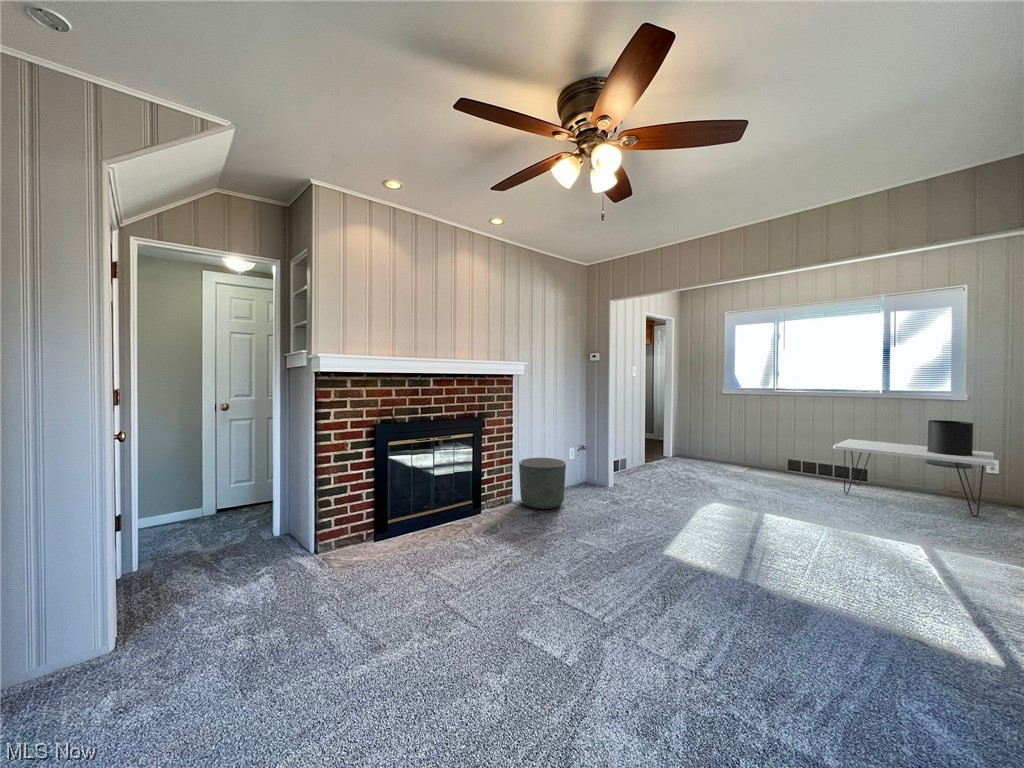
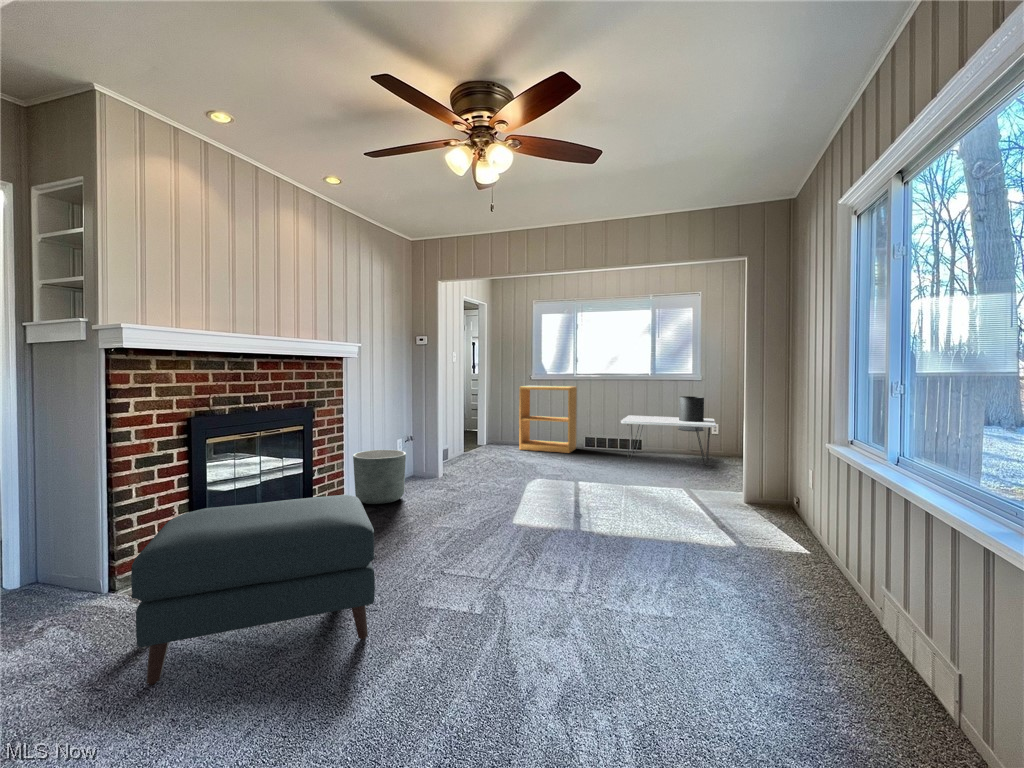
bookshelf: none [705,400,777,476] -> present [519,386,577,453]
ottoman: none [267,503,478,659] -> present [131,495,375,685]

